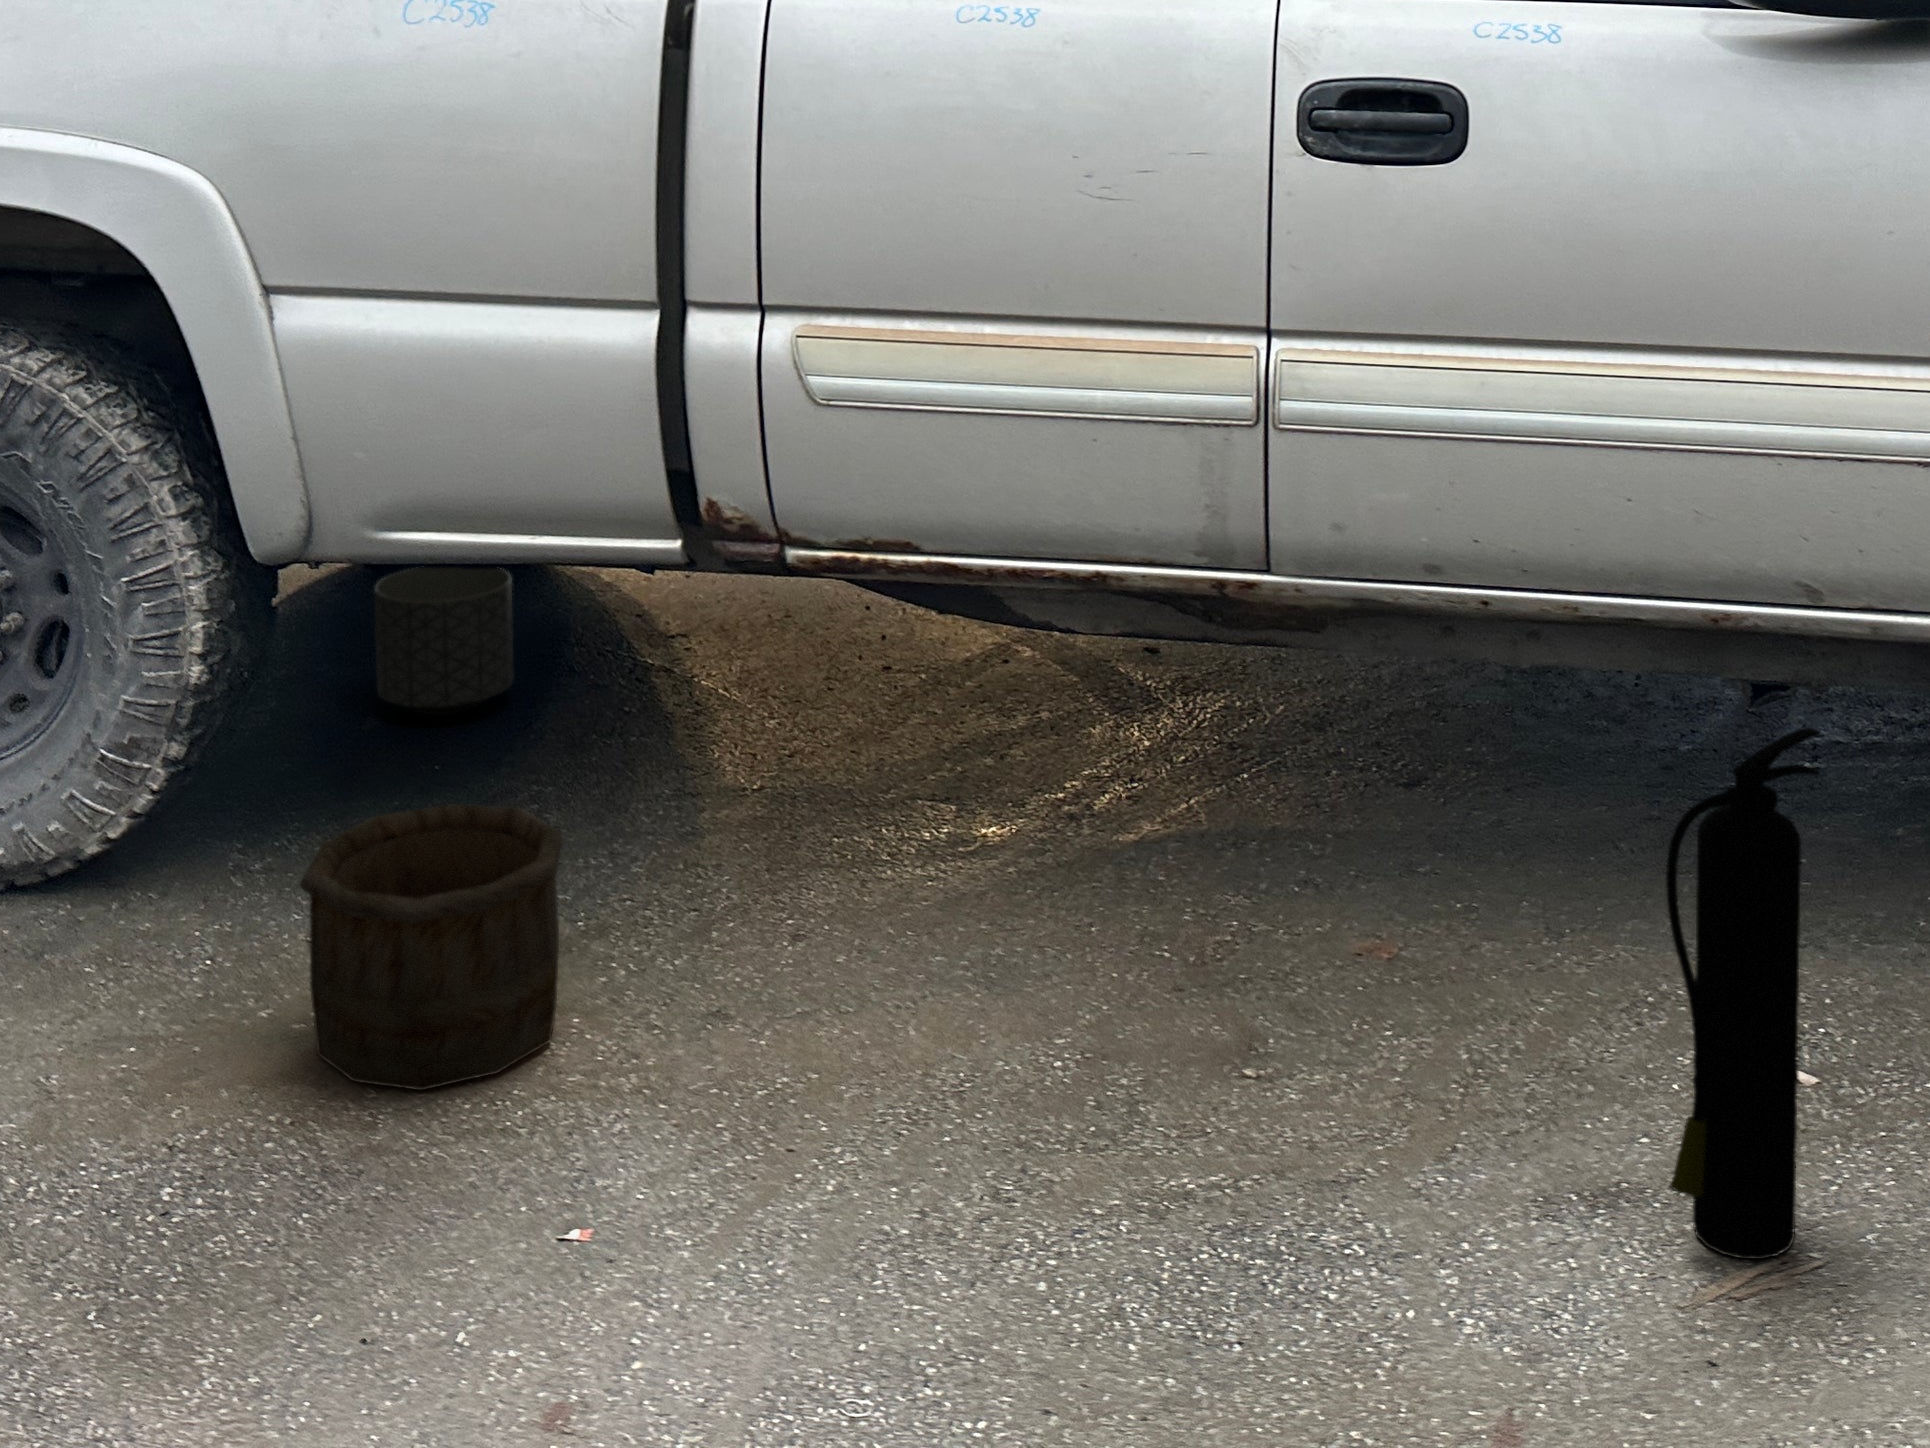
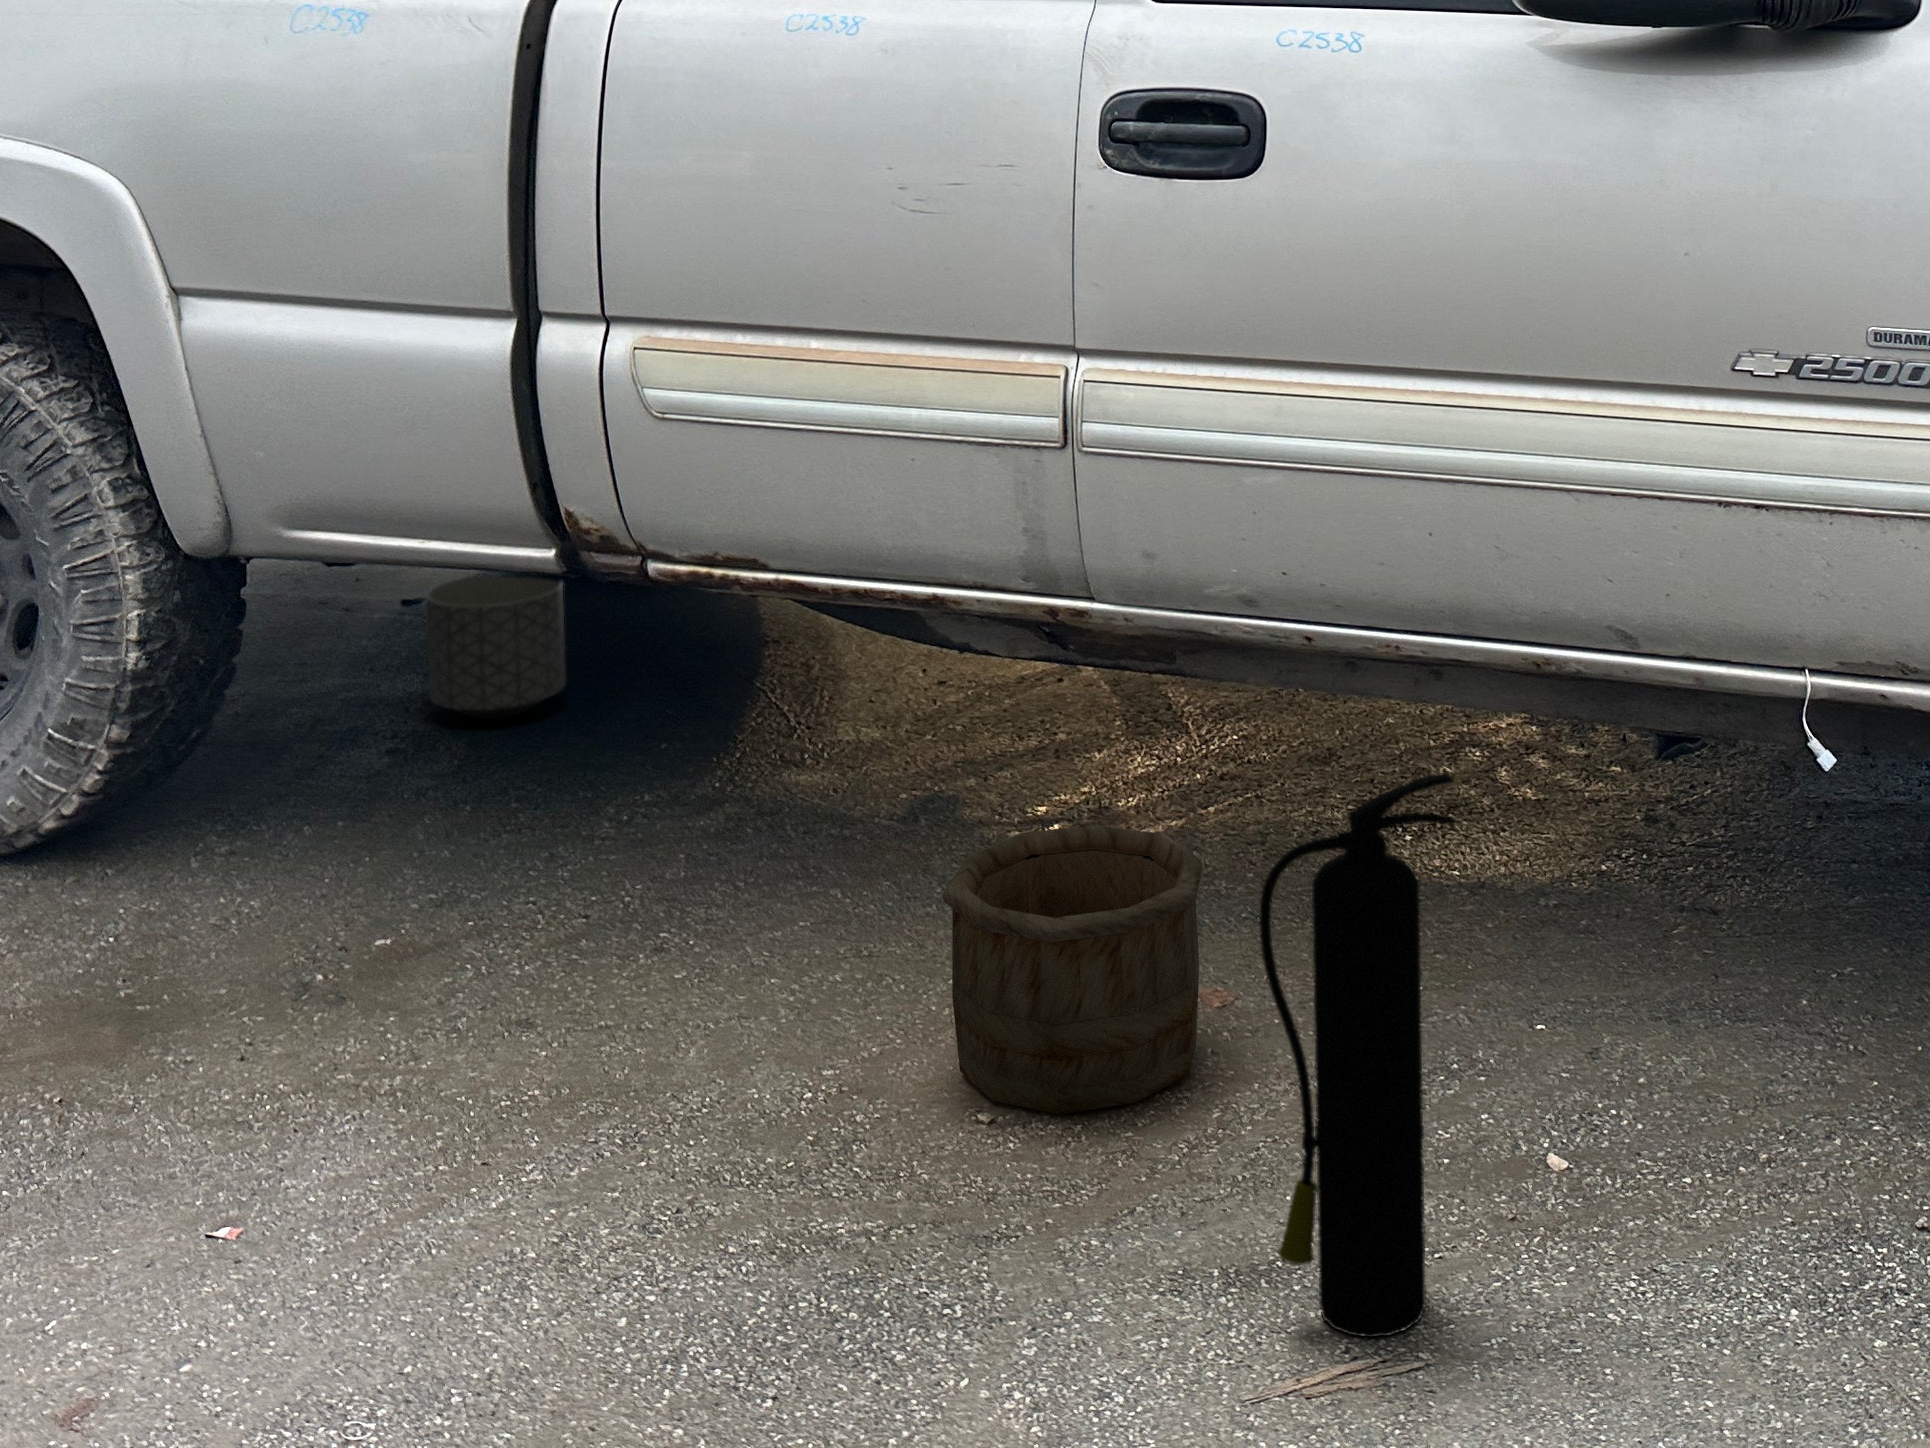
wooden bucket: present [300,804,563,1090] -> present [942,825,1203,1114]

